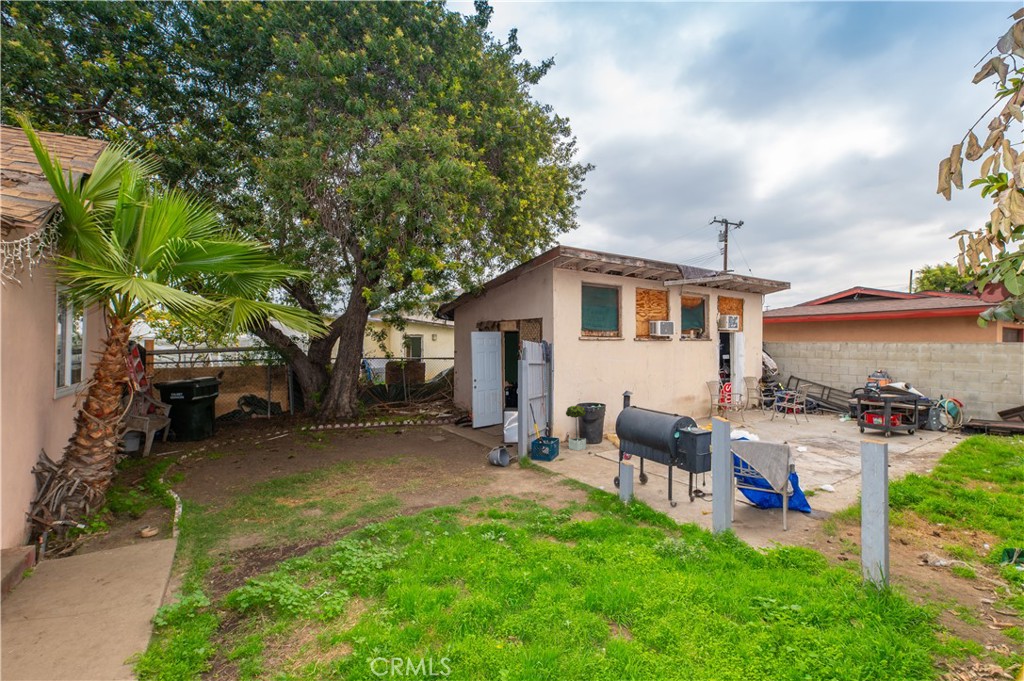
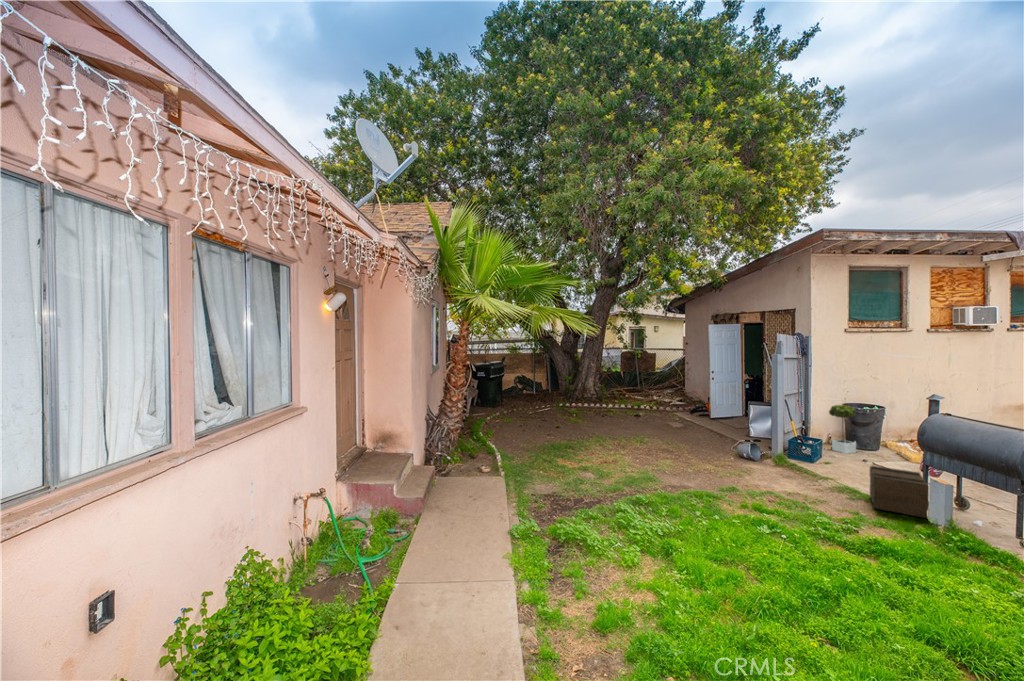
wooden crate: none [587,459,624,500] -> present [870,466,929,518]

